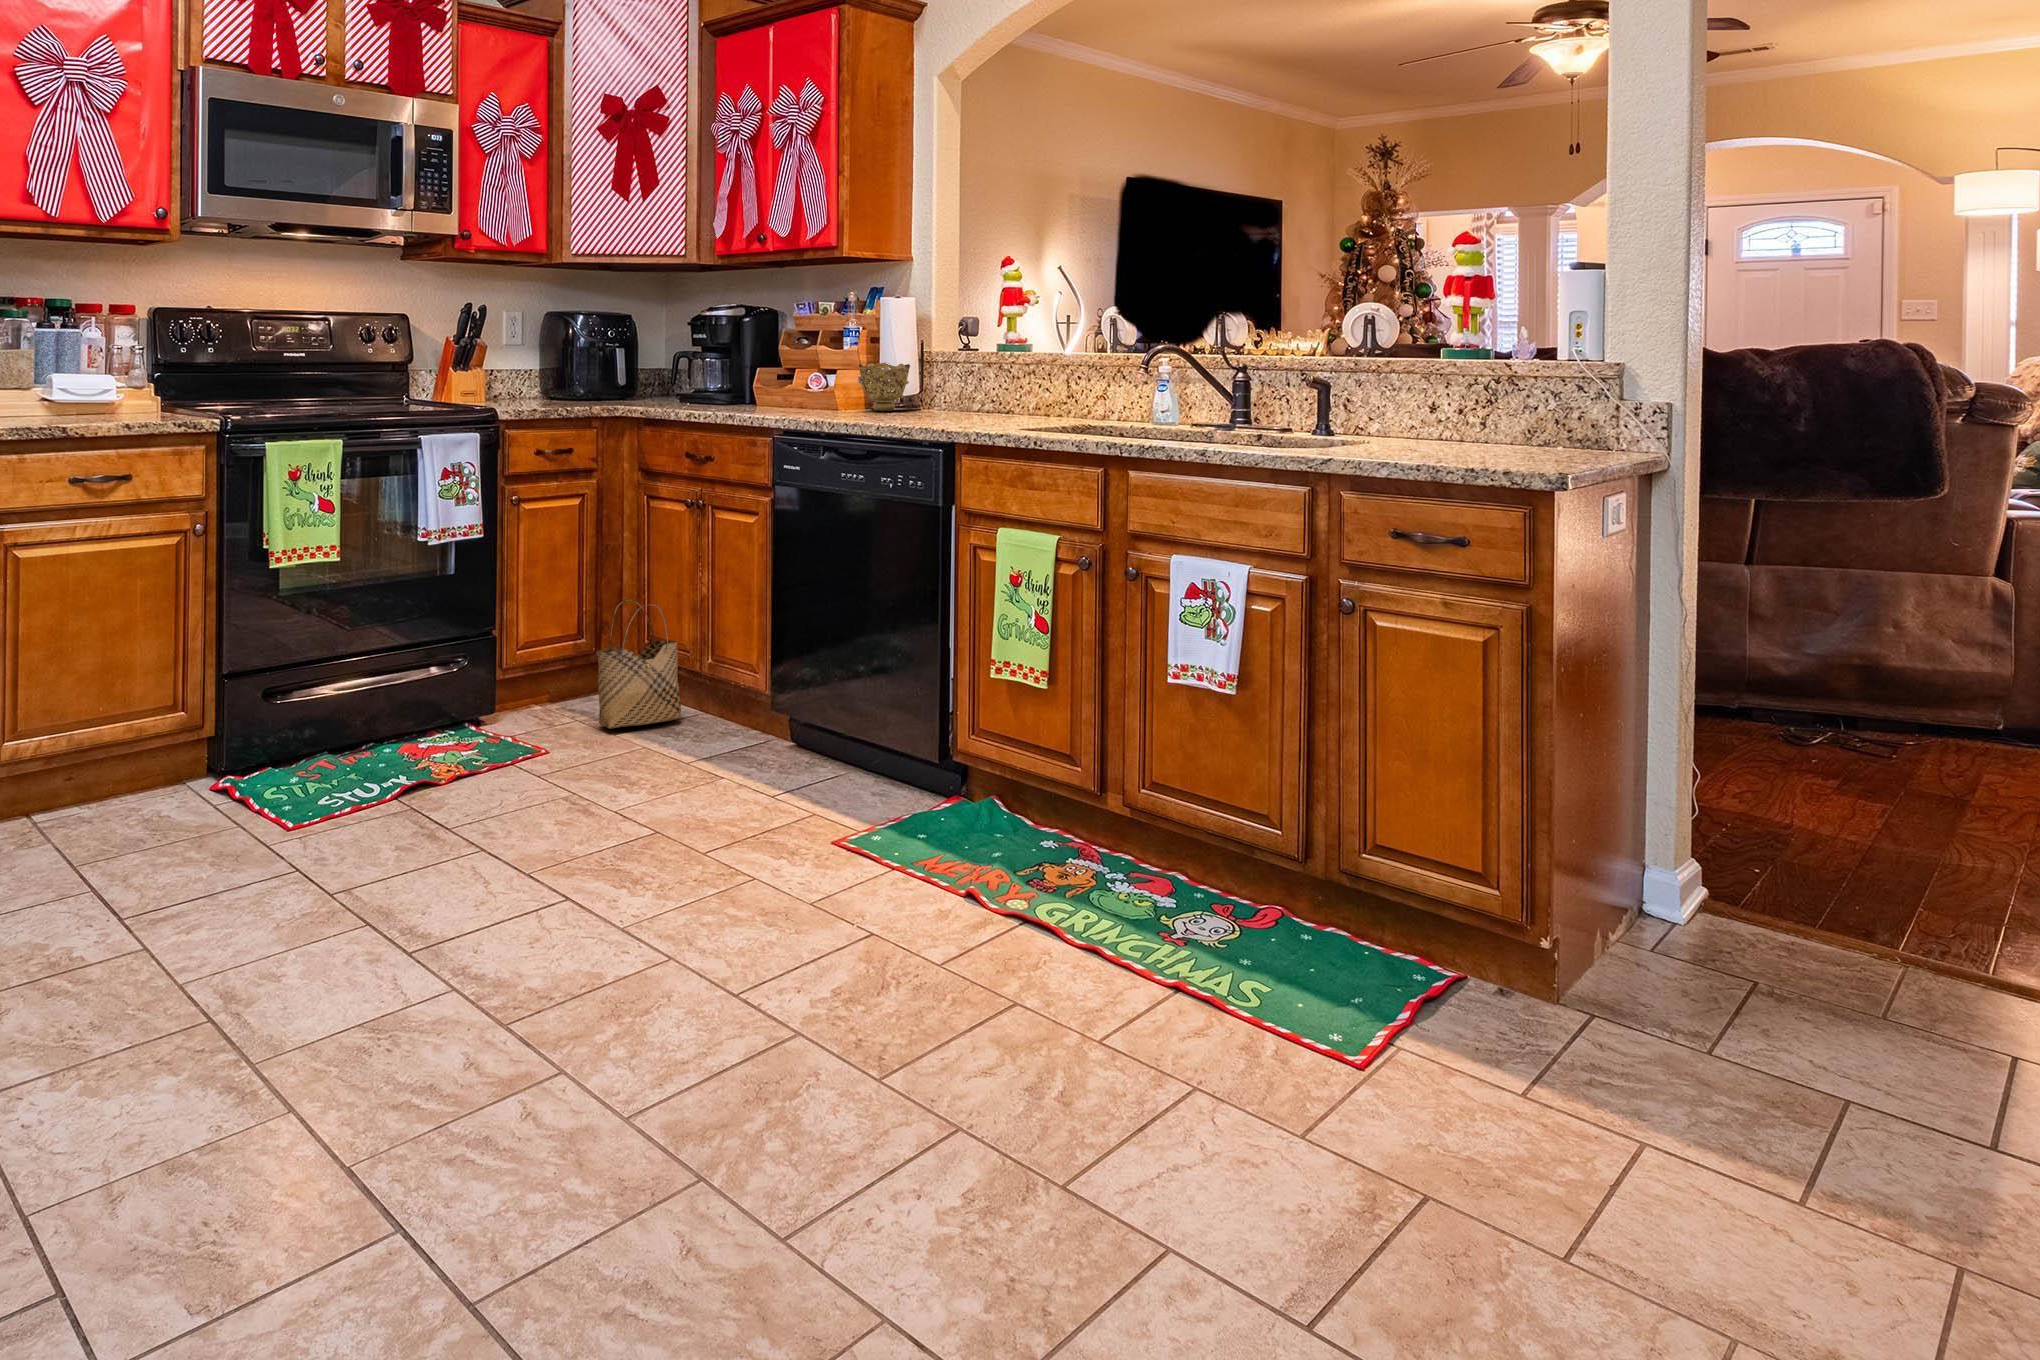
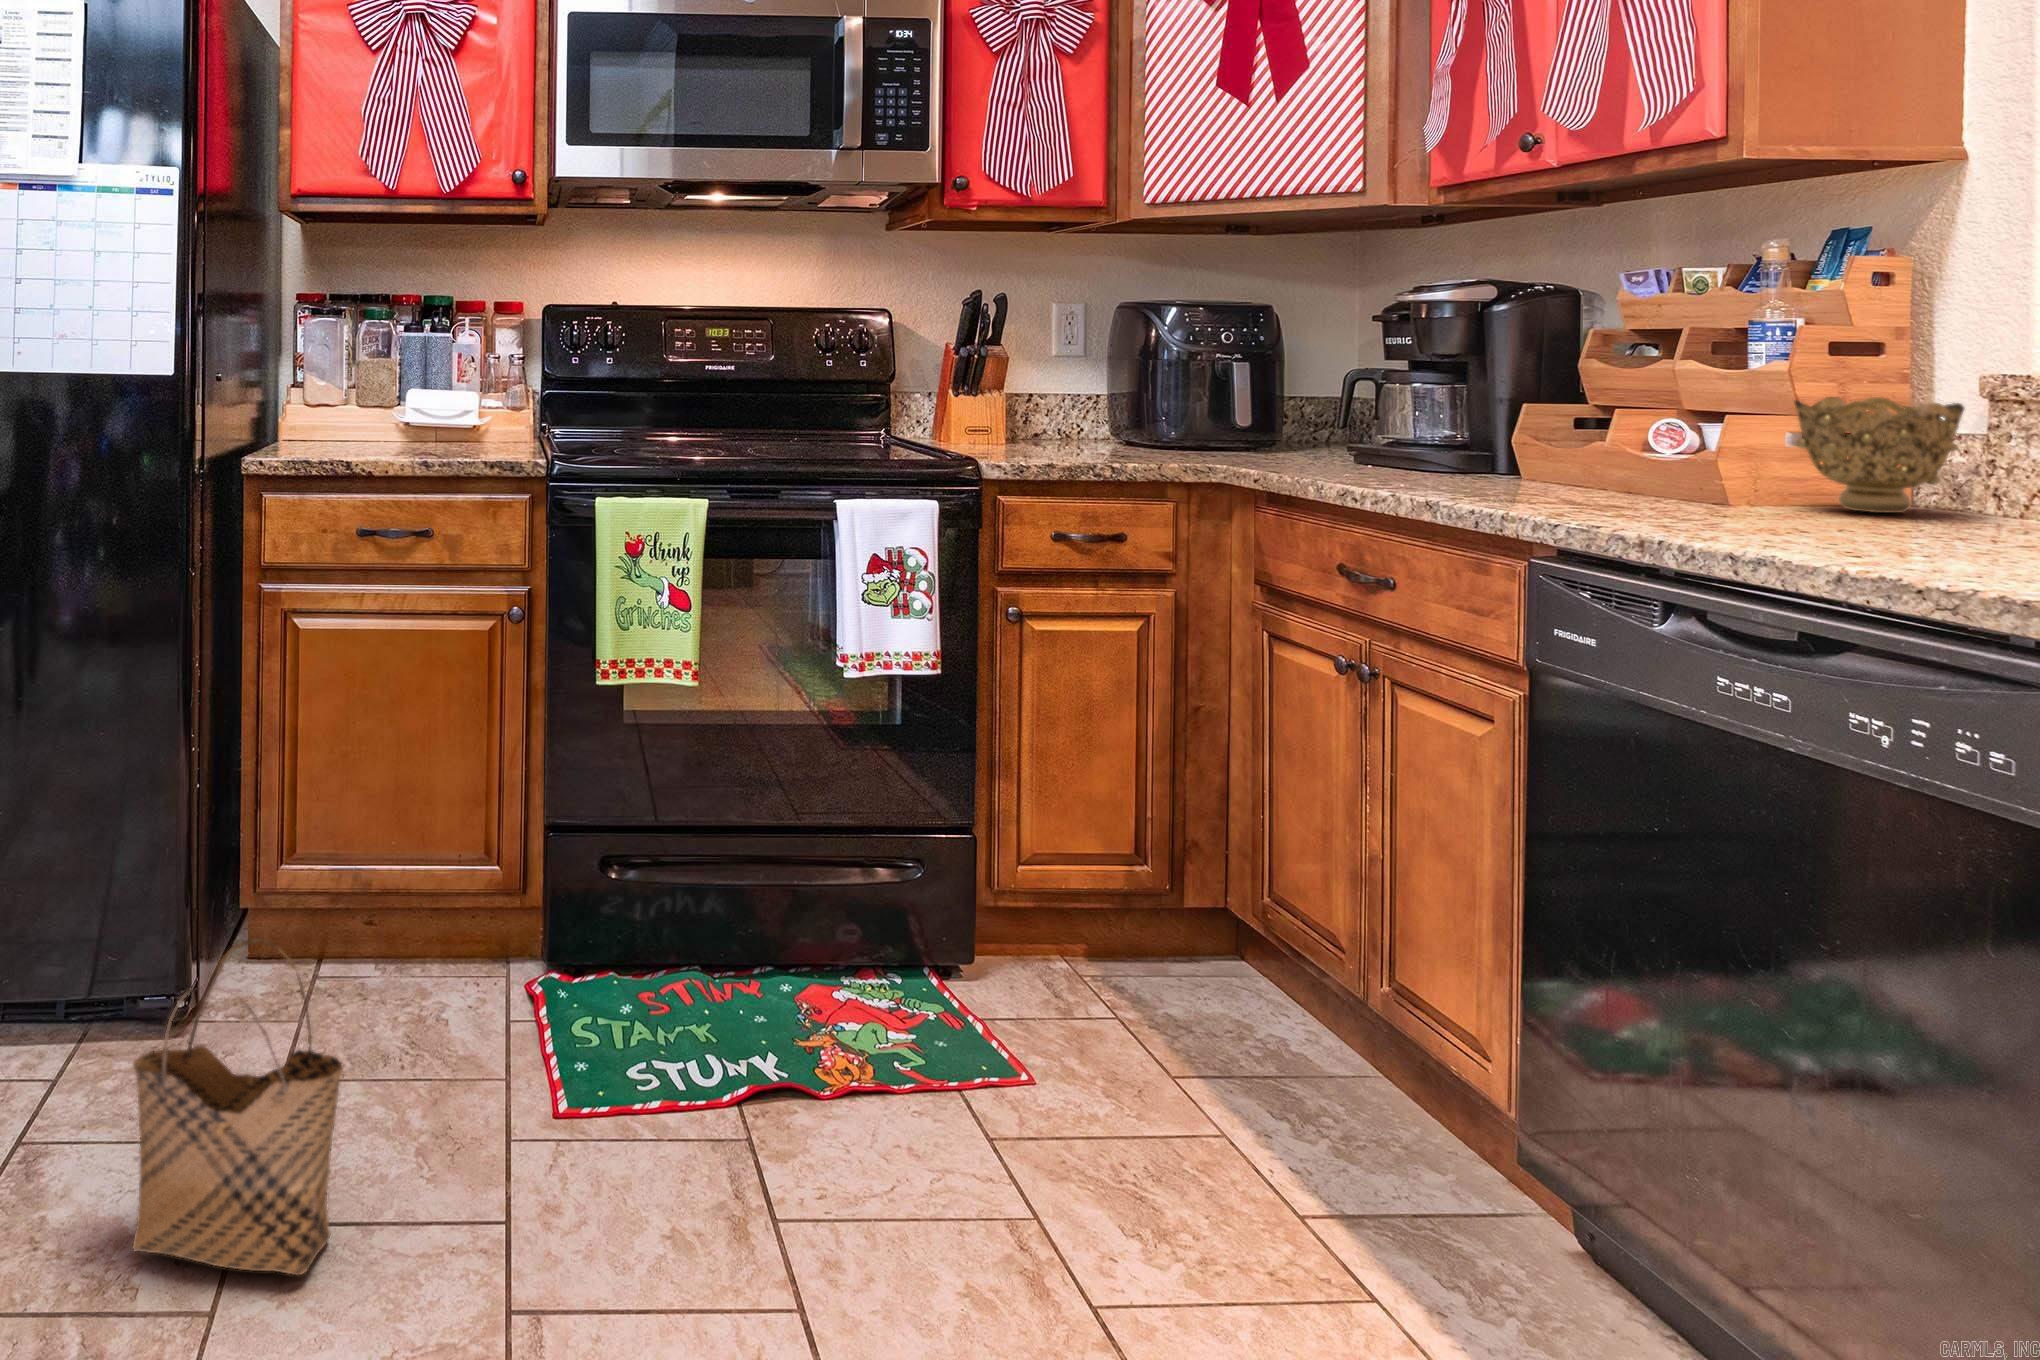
woven basket: present [596,599,681,729] -> present [133,938,343,1275]

